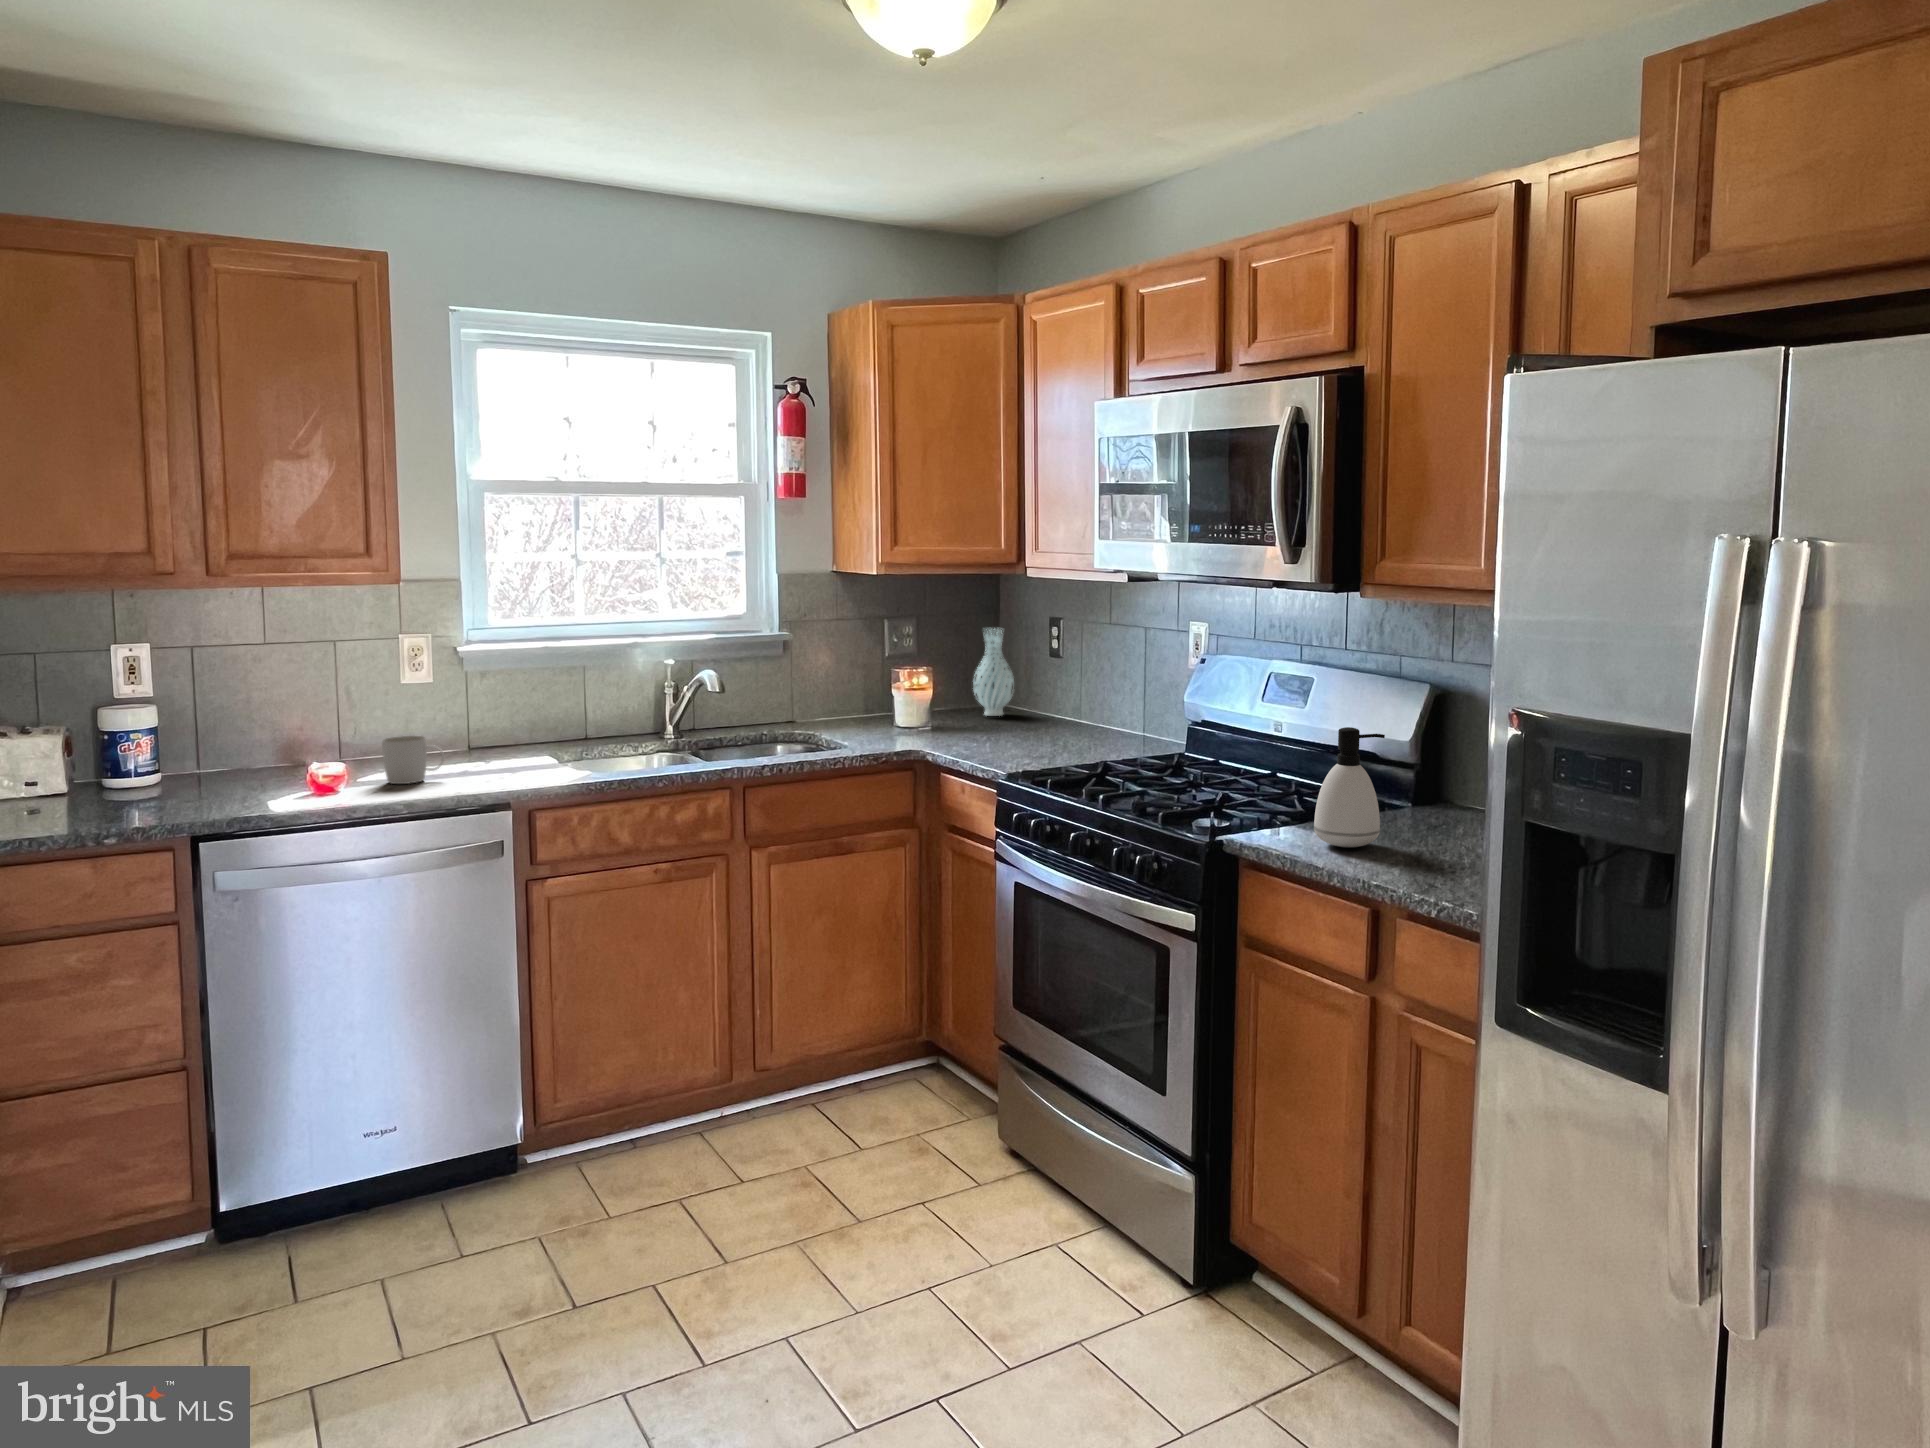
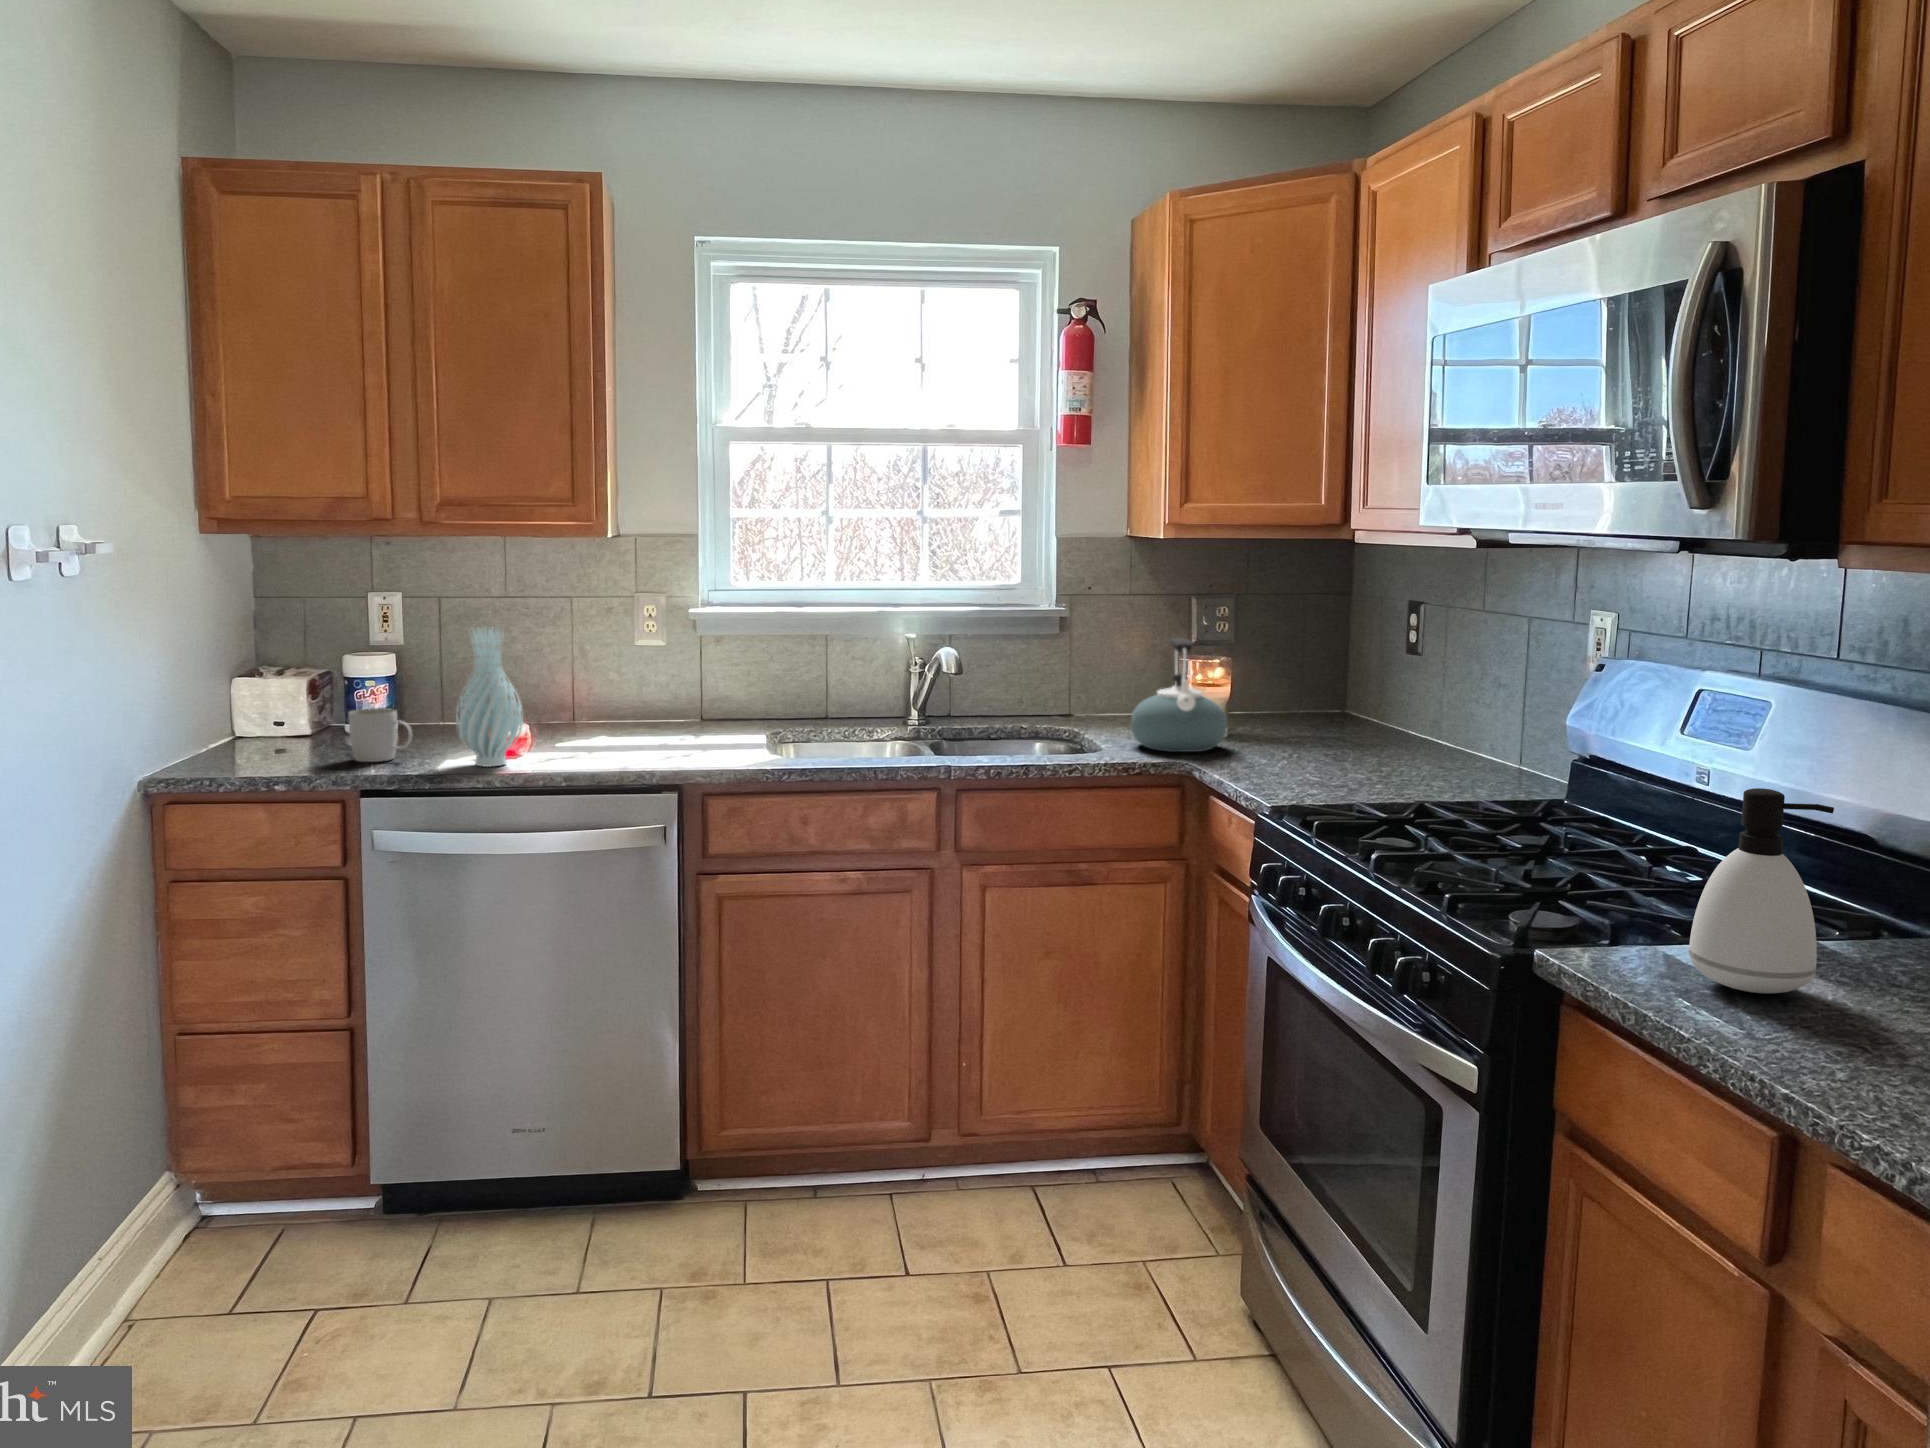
vase: present [974,628,1014,716] -> present [456,627,523,767]
kettle: none [862,654,936,743] -> present [1131,638,1227,752]
mug: present [382,736,444,784] -> present [348,708,412,762]

